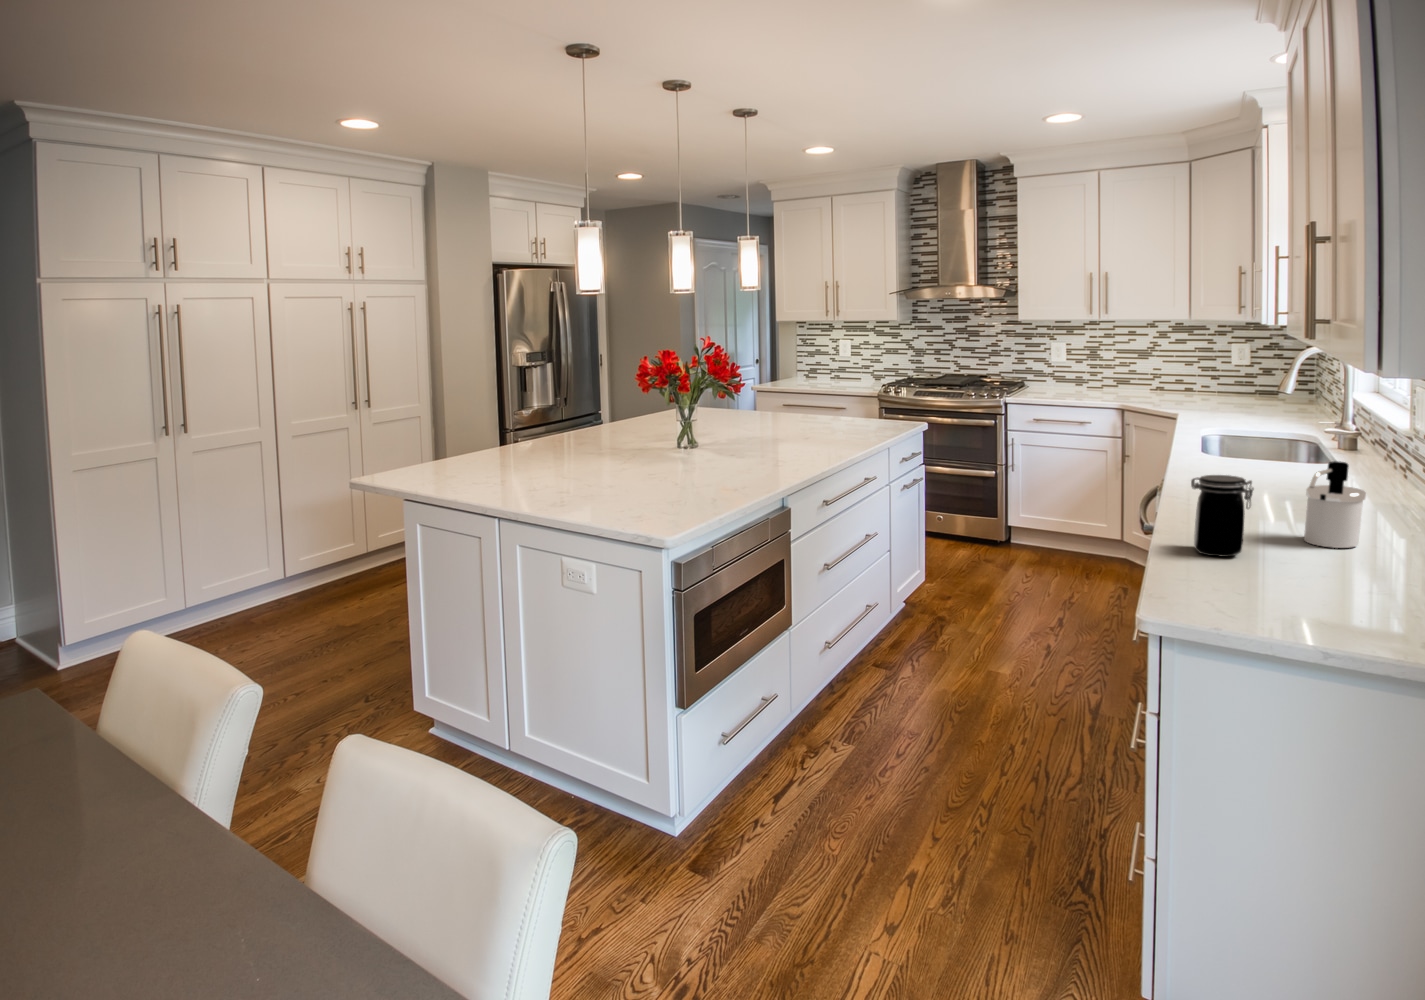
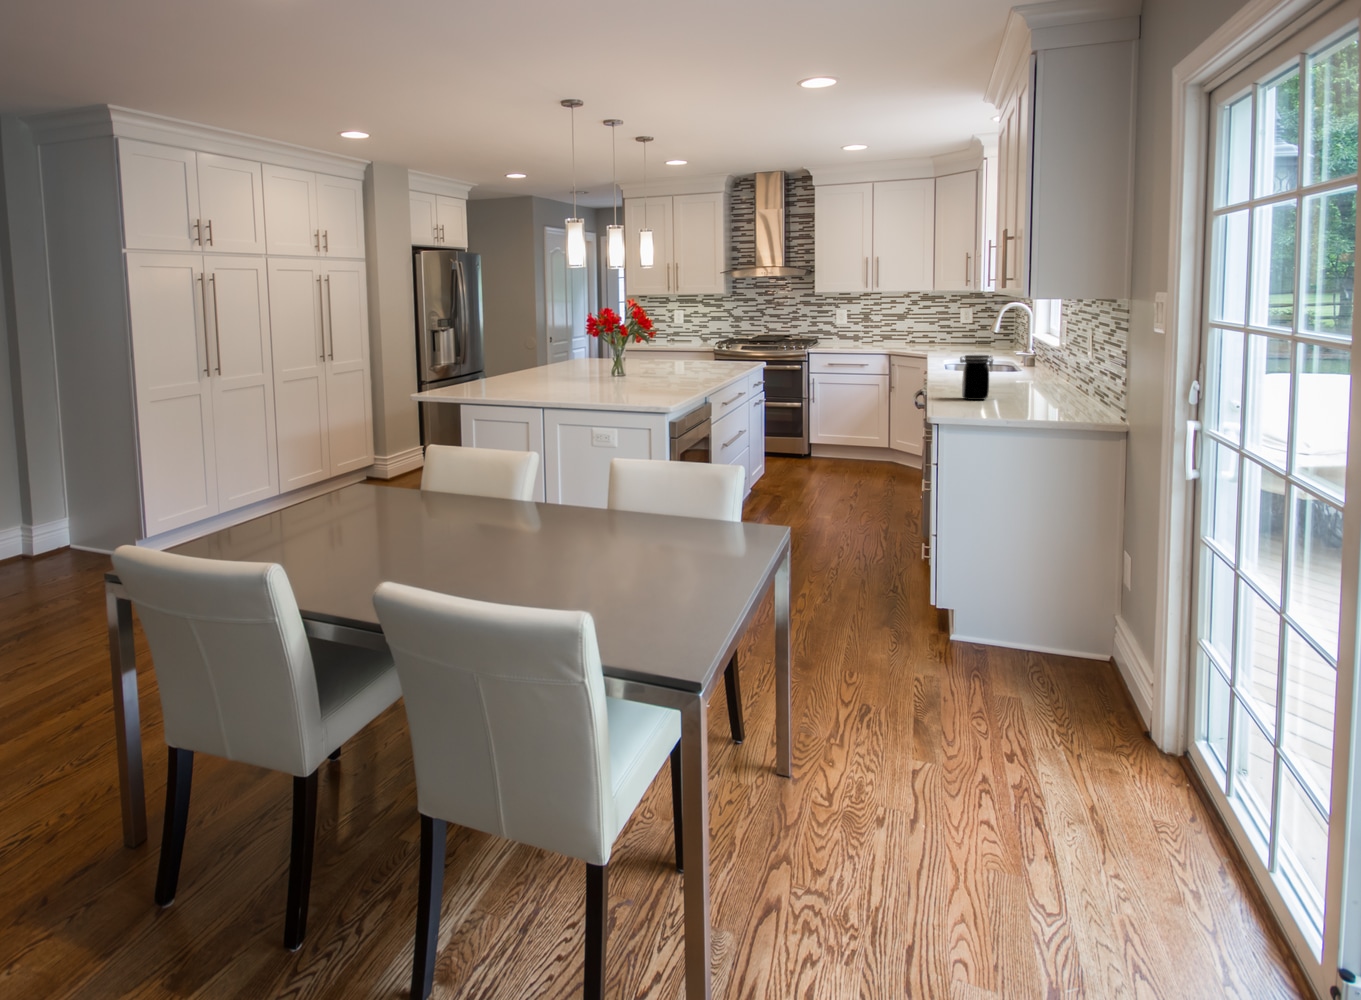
soap dispenser: present [1304,461,1366,548] -> none [1019,348,1050,396]

